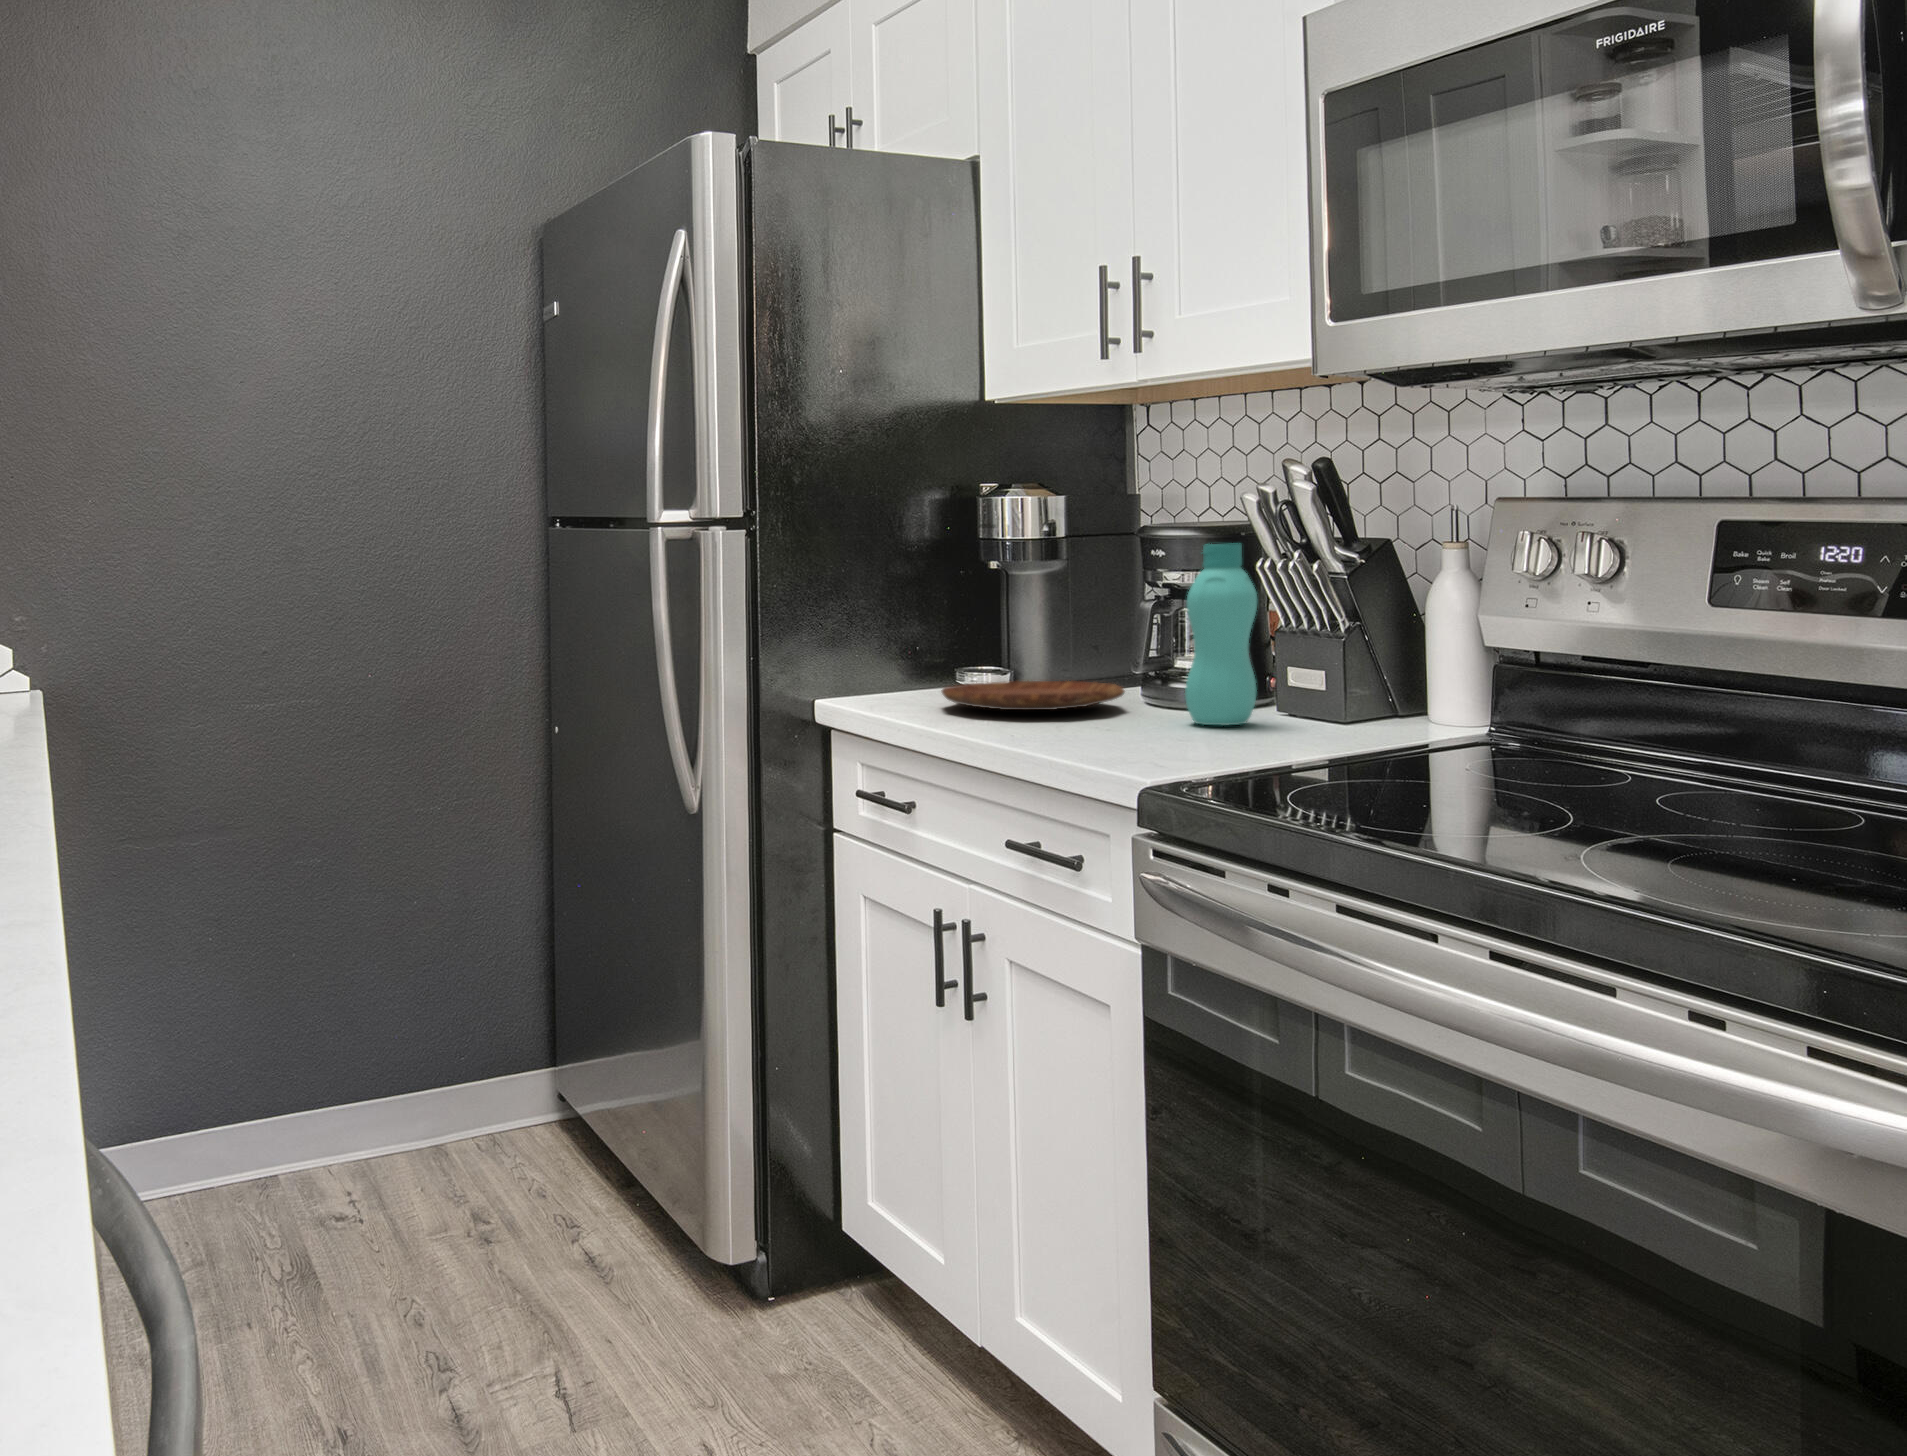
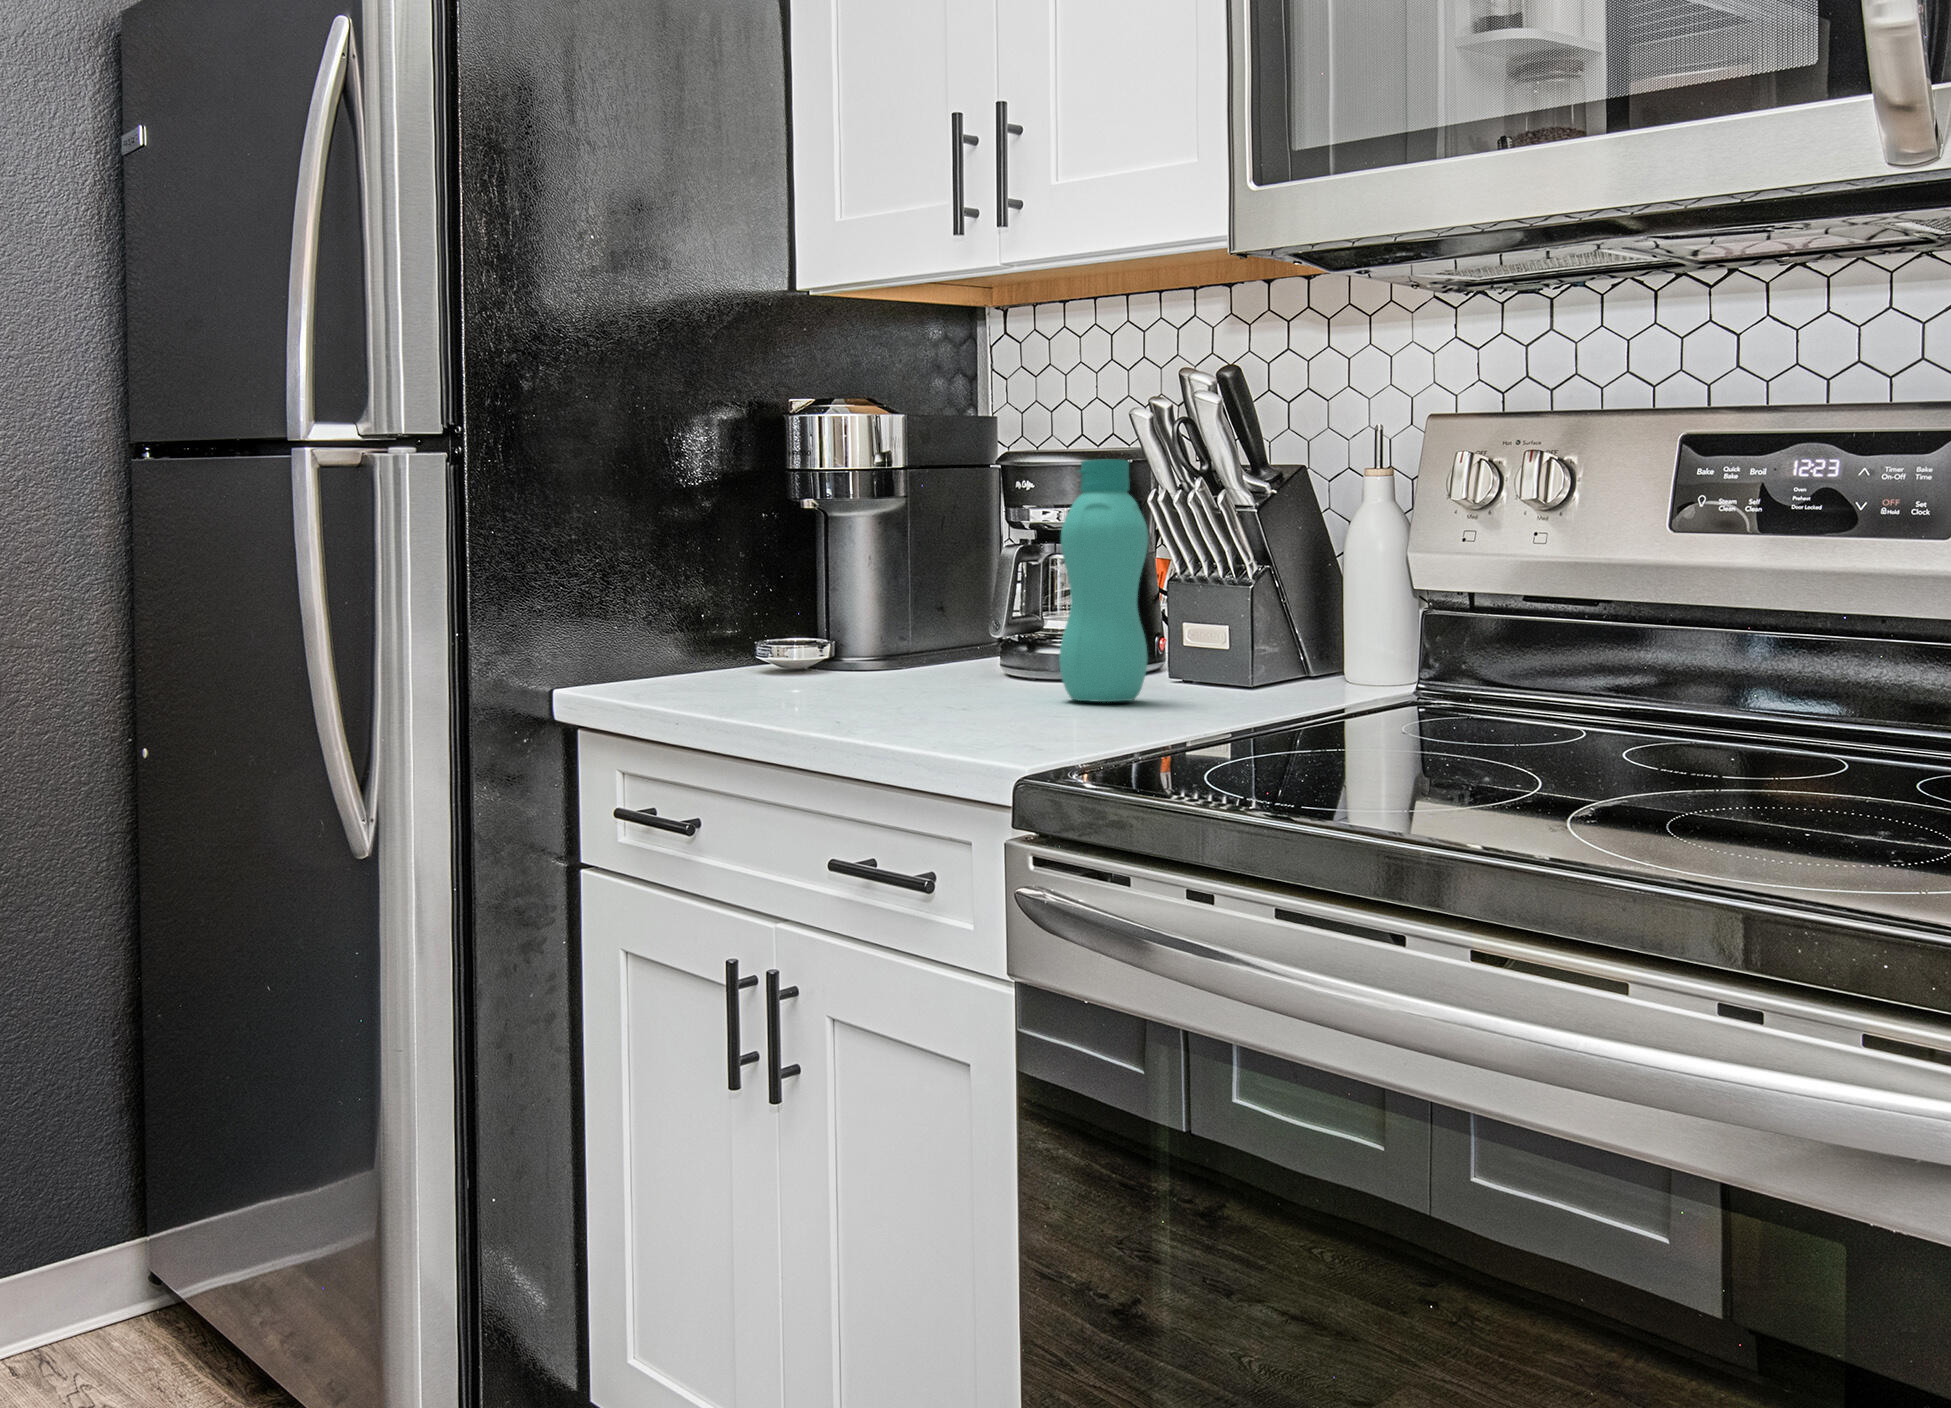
tray: present [941,681,1125,710] -> none [738,651,982,683]

